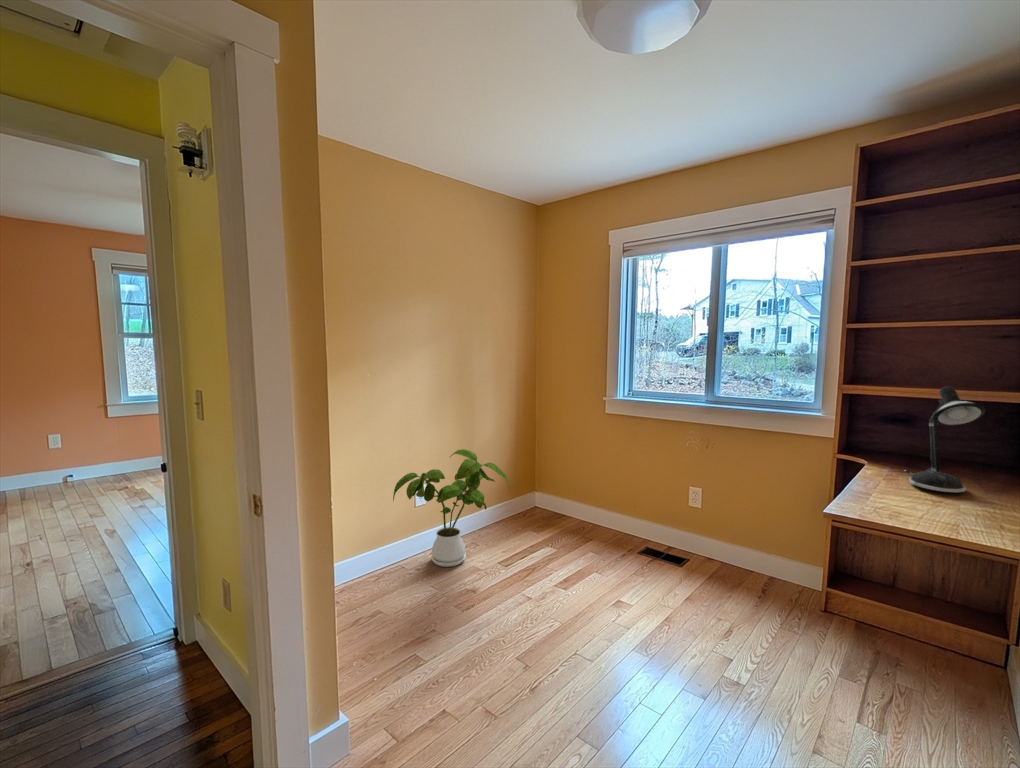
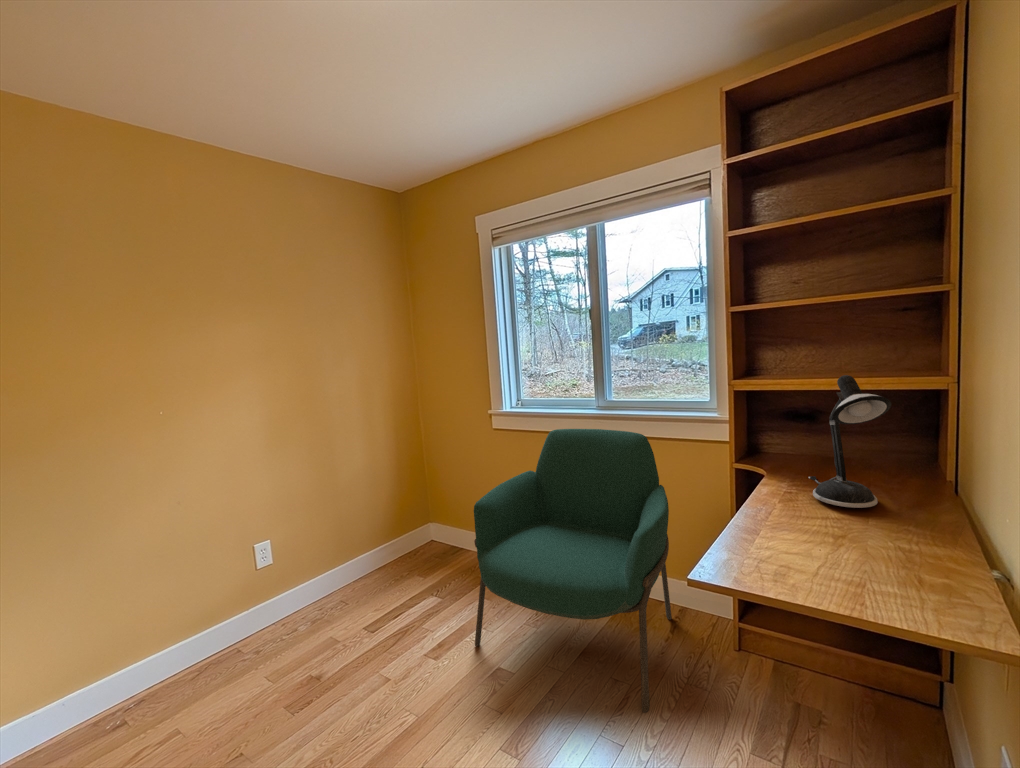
armchair: none [595,417,776,641] -> present [474,429,672,712]
house plant: present [393,449,510,567] -> none [213,496,363,644]

